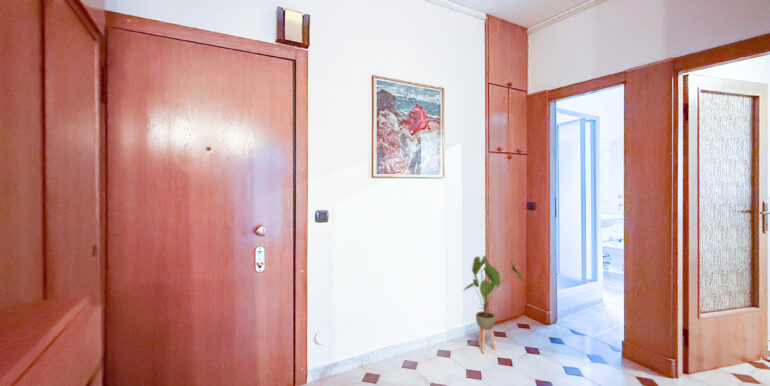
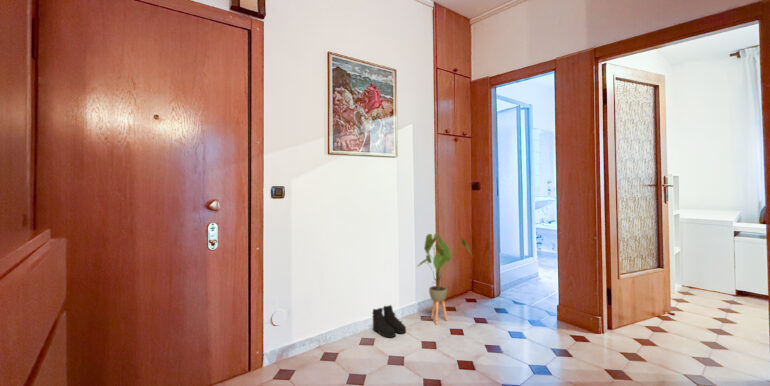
boots: none [415,329,449,365] -> present [372,305,406,337]

